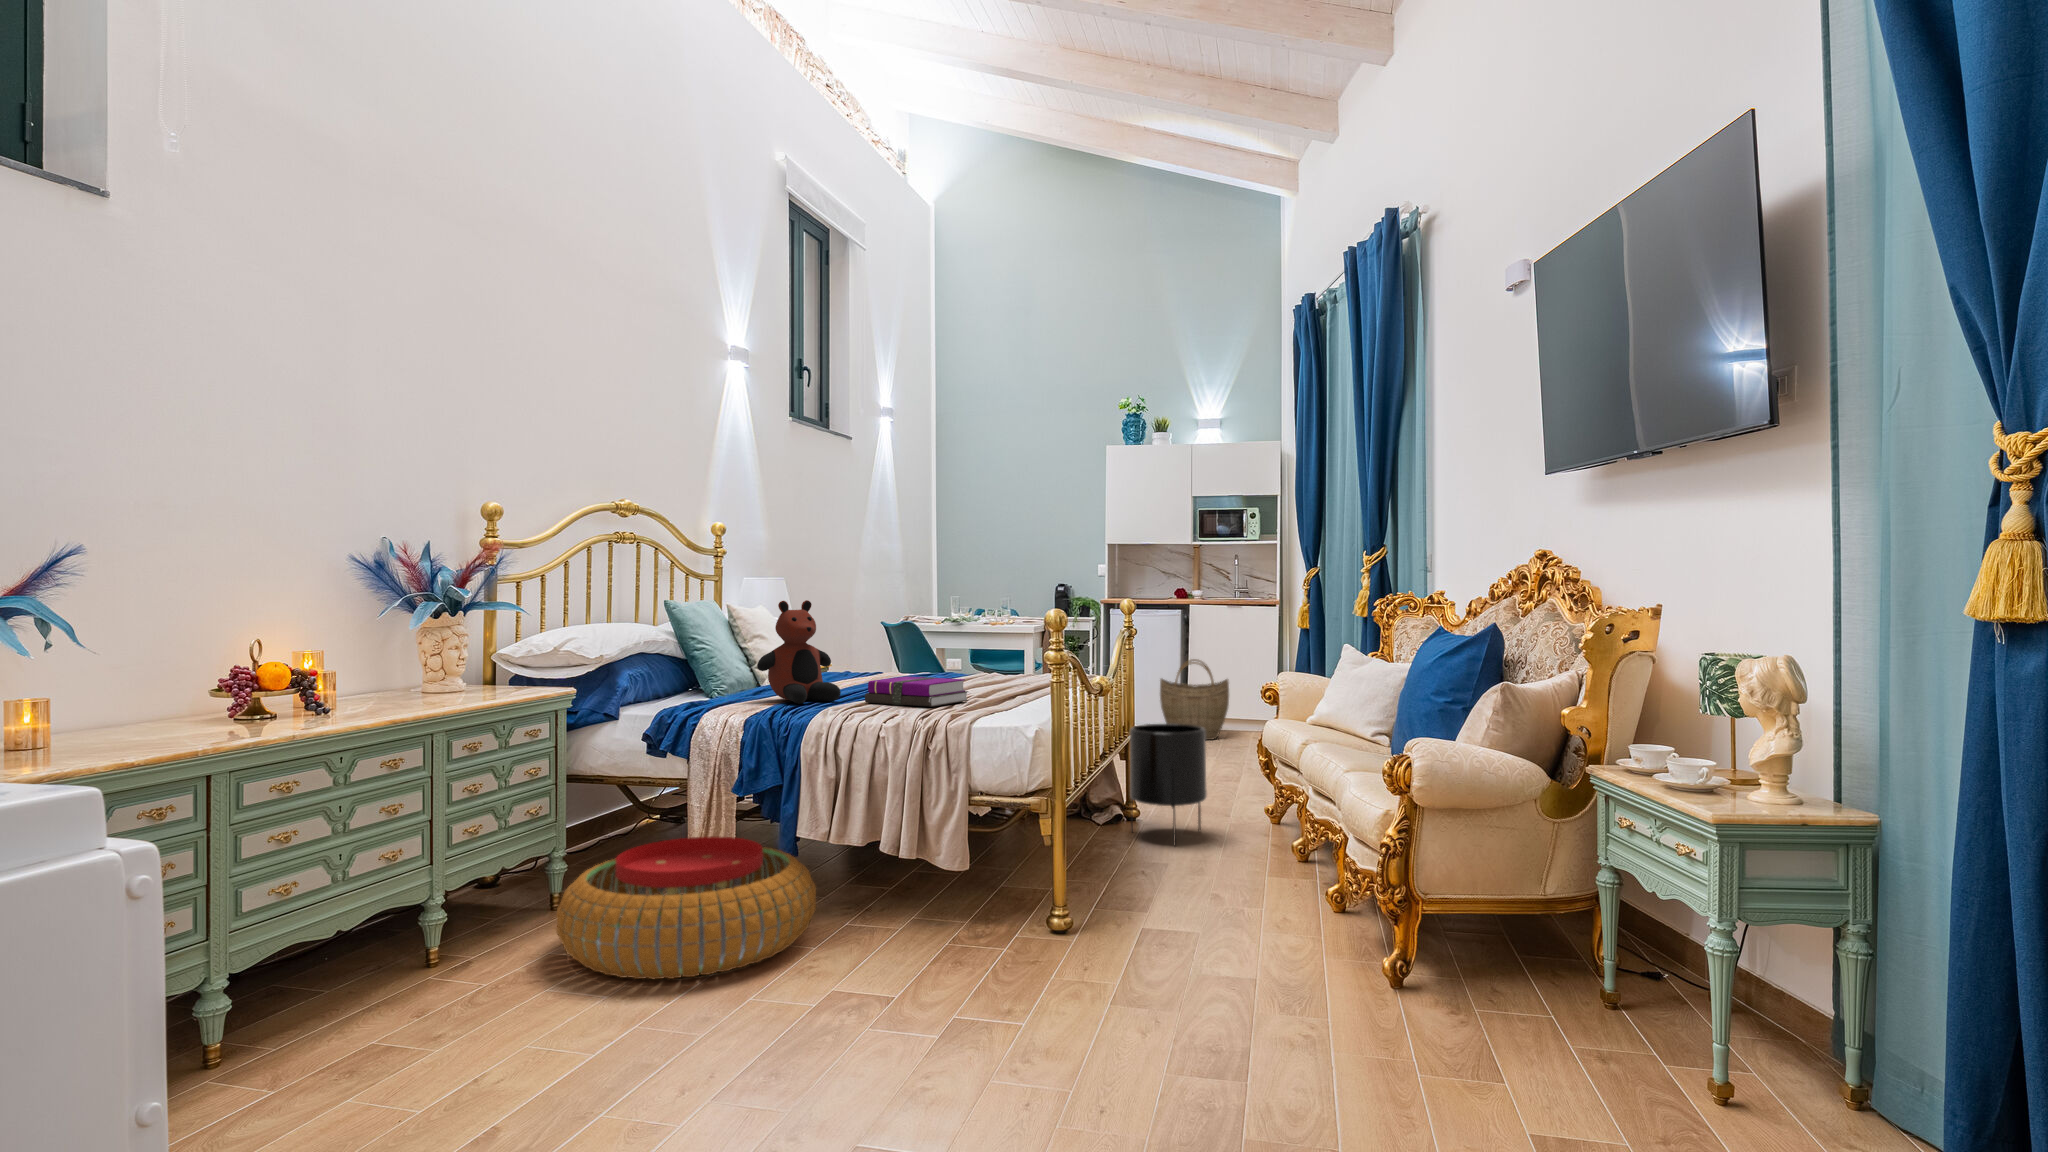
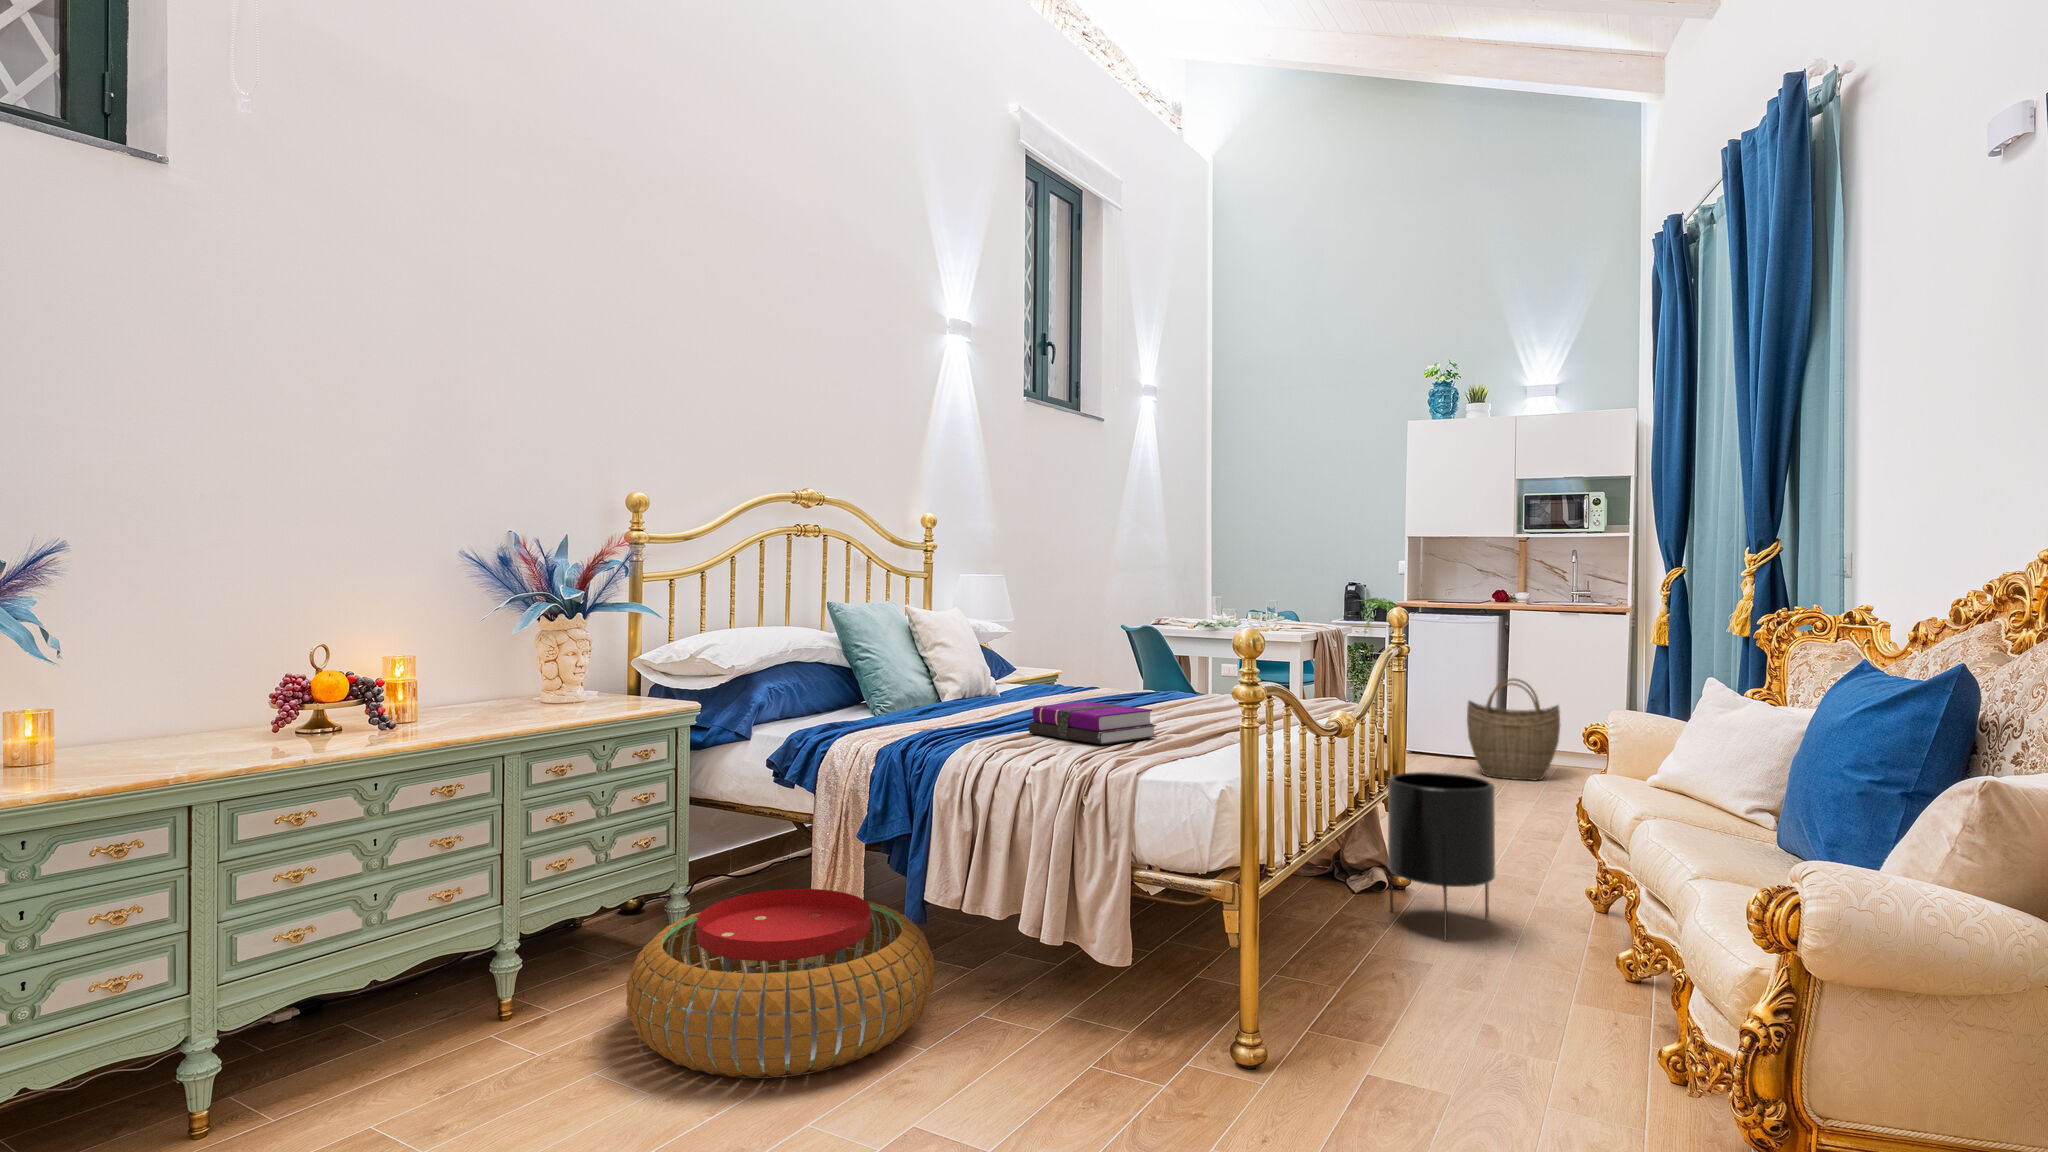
teddy bear: present [757,600,841,704] -> none [908,606,1003,731]

